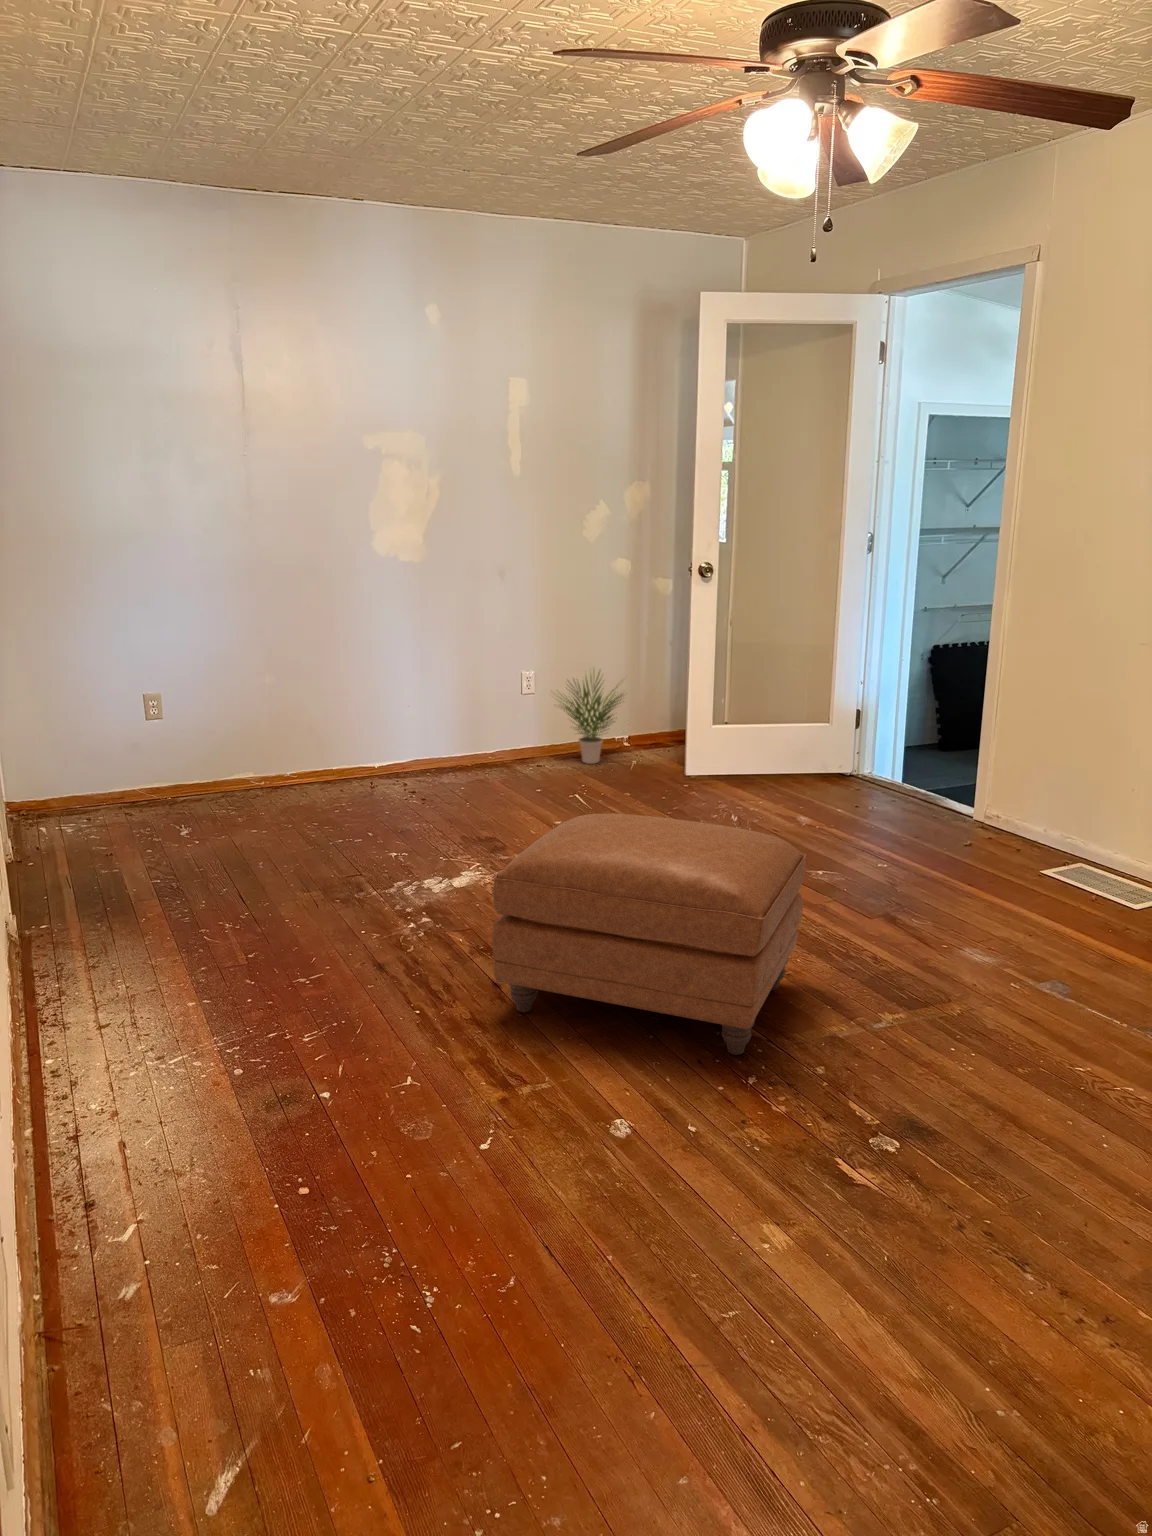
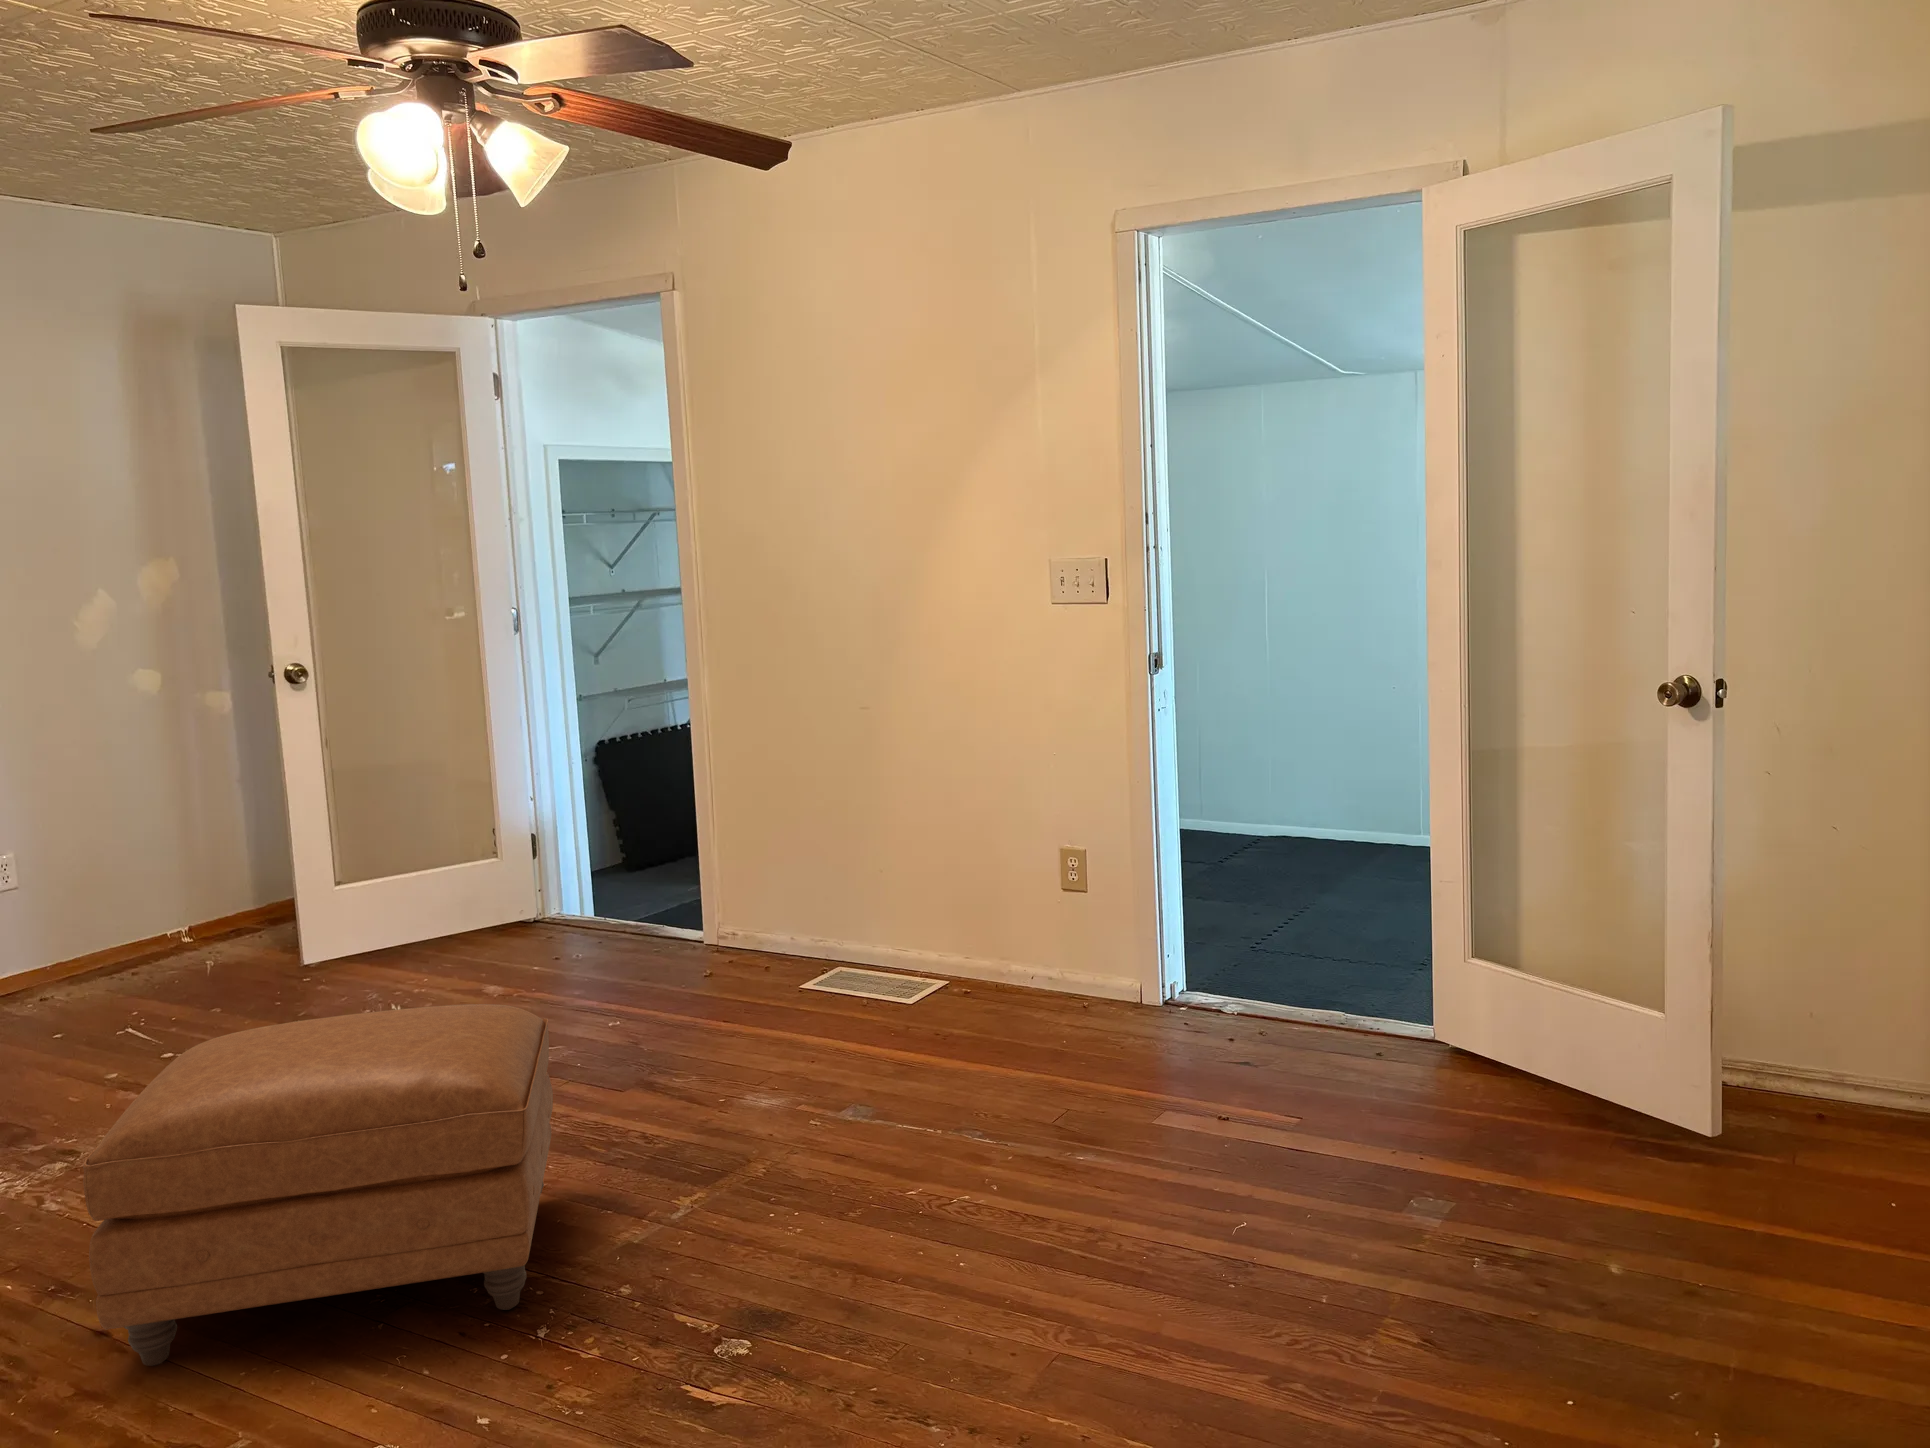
potted plant: present [560,674,622,764] -> none [45,835,187,983]

